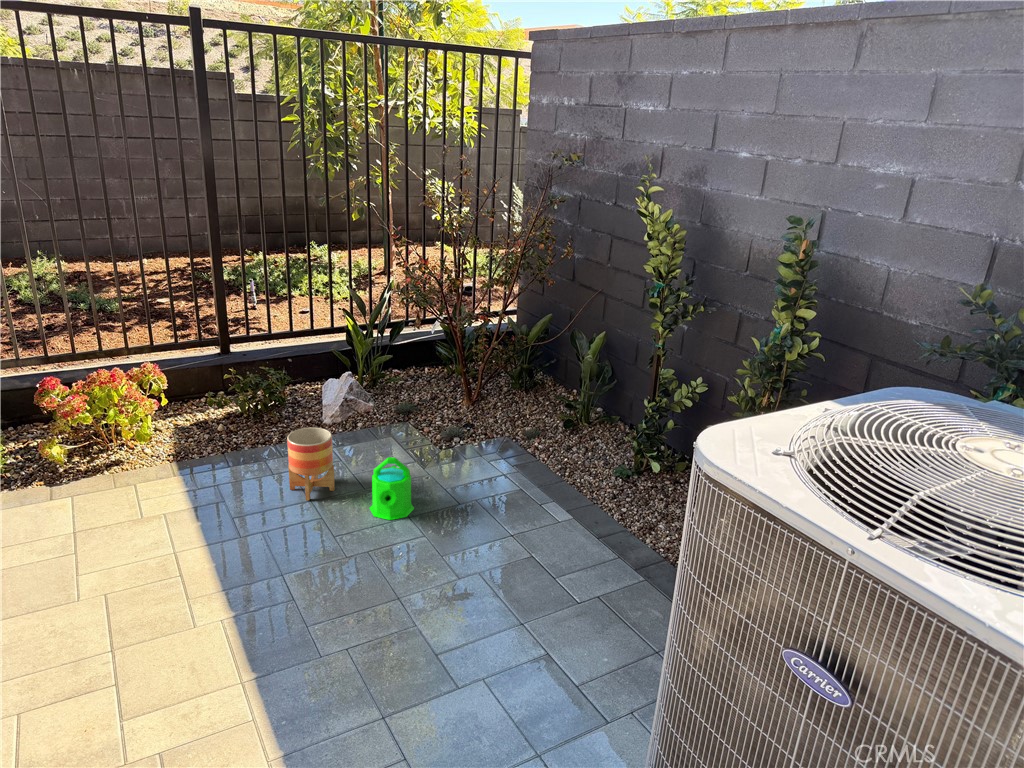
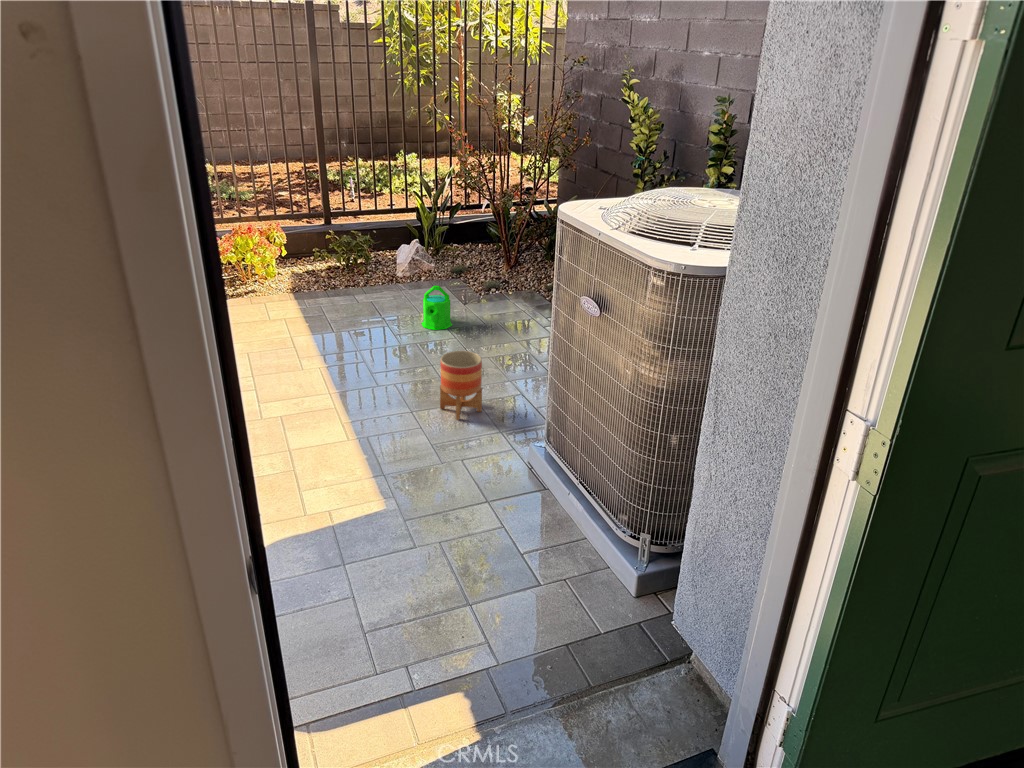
planter: present [287,427,335,501] -> present [440,351,482,420]

